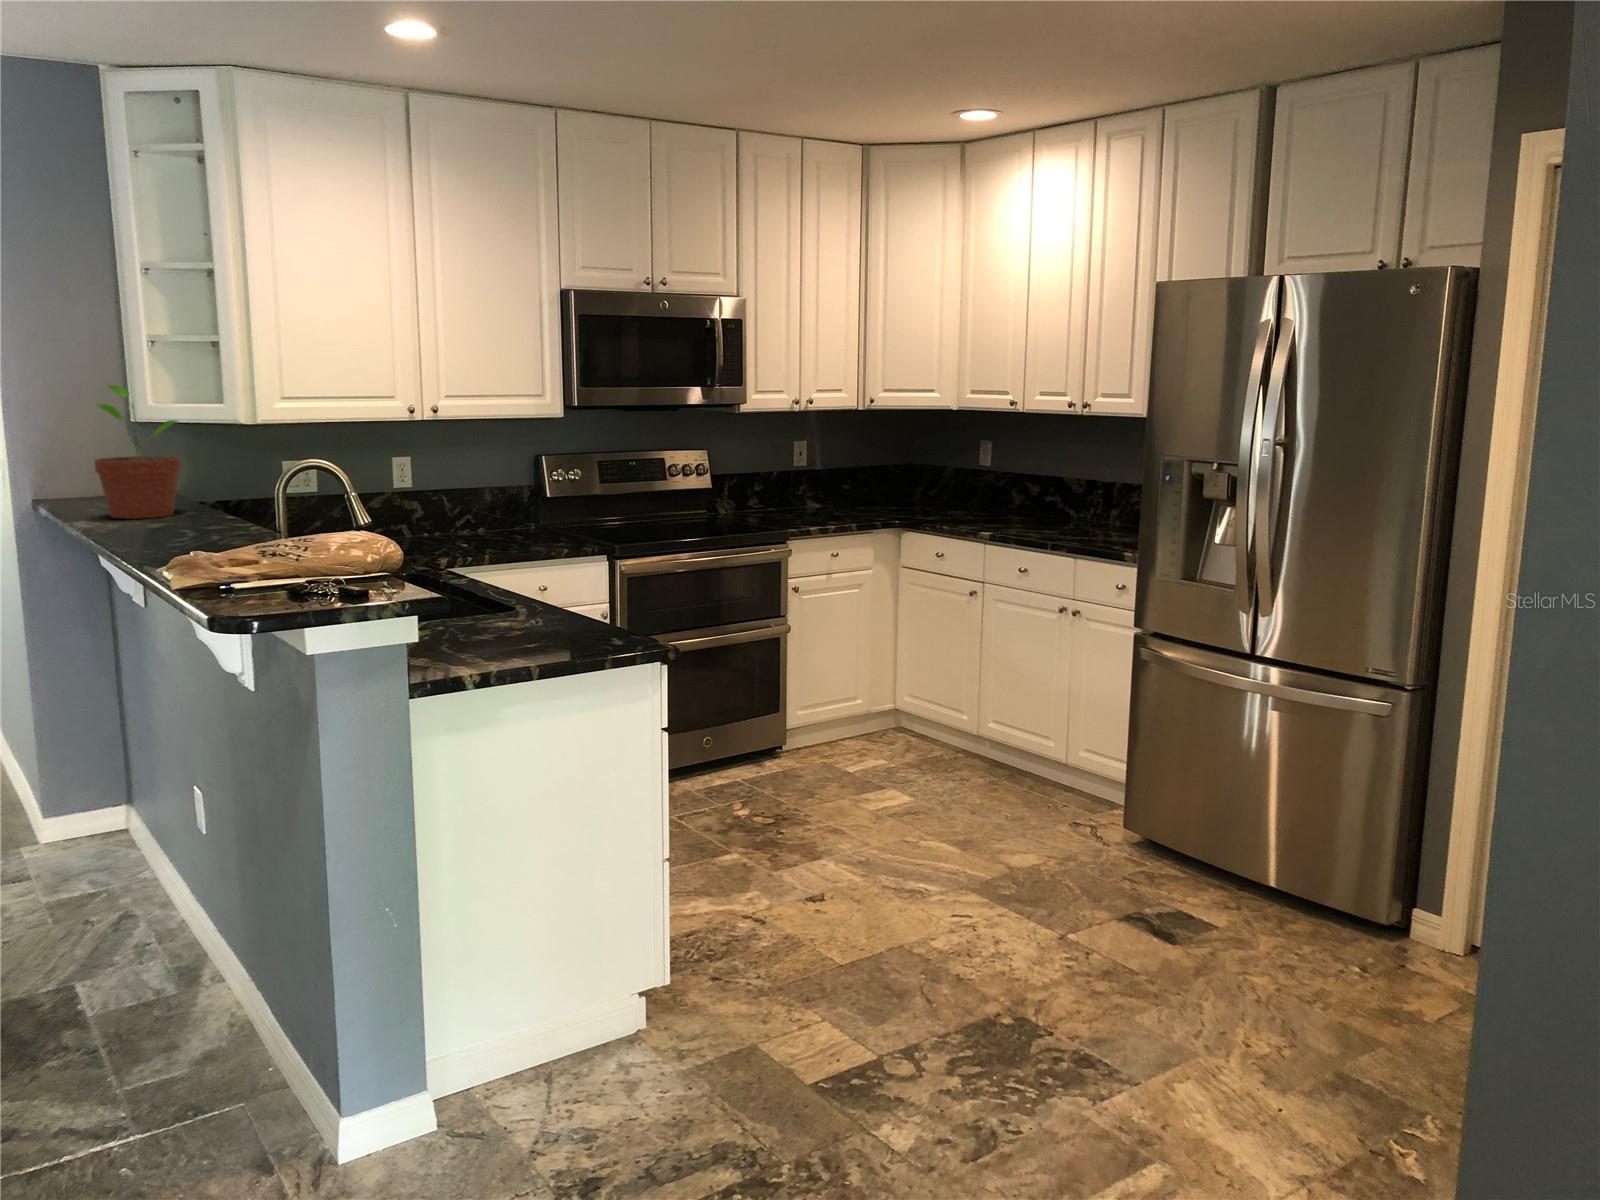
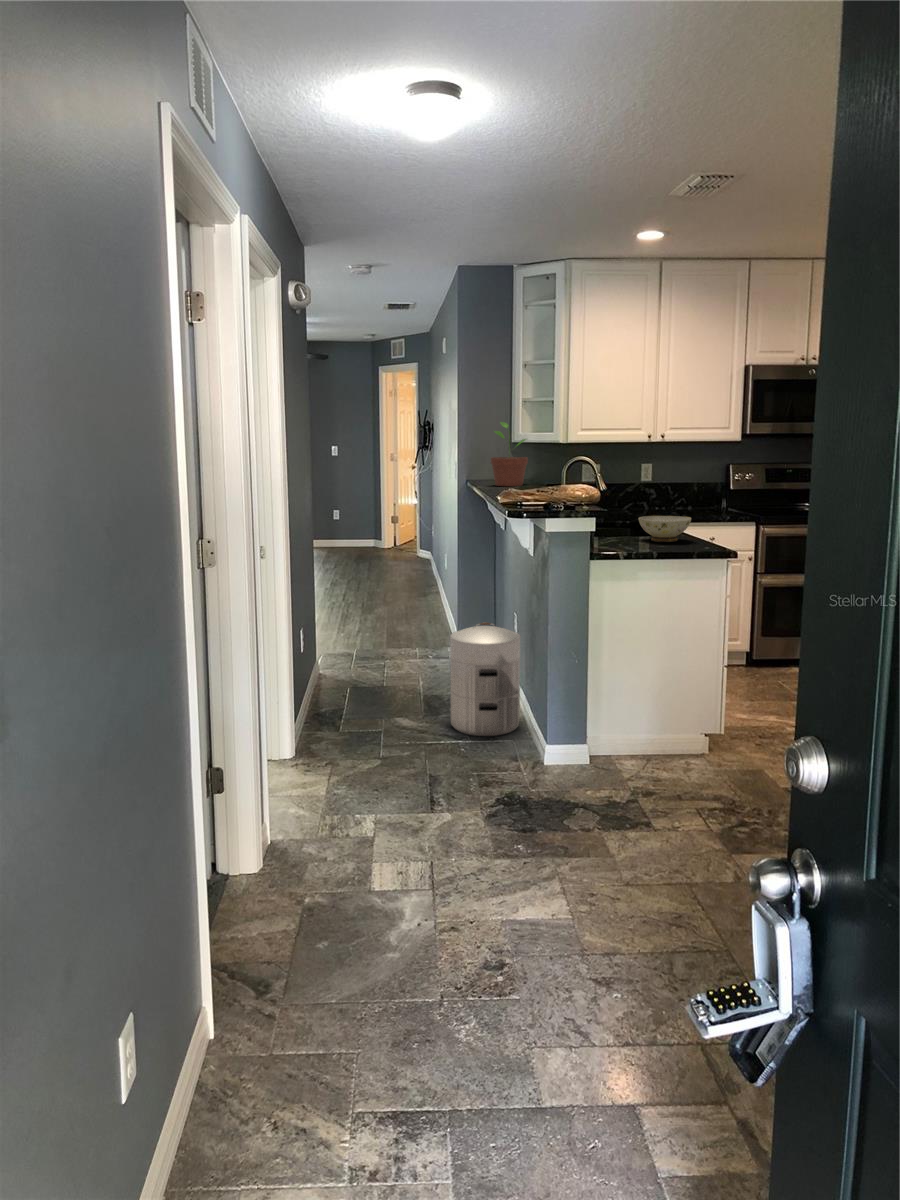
ceramic bowl: none [478,579,584,638] -> present [638,516,691,542]
waste bin: none [50,845,243,1111] -> present [450,623,521,736]

